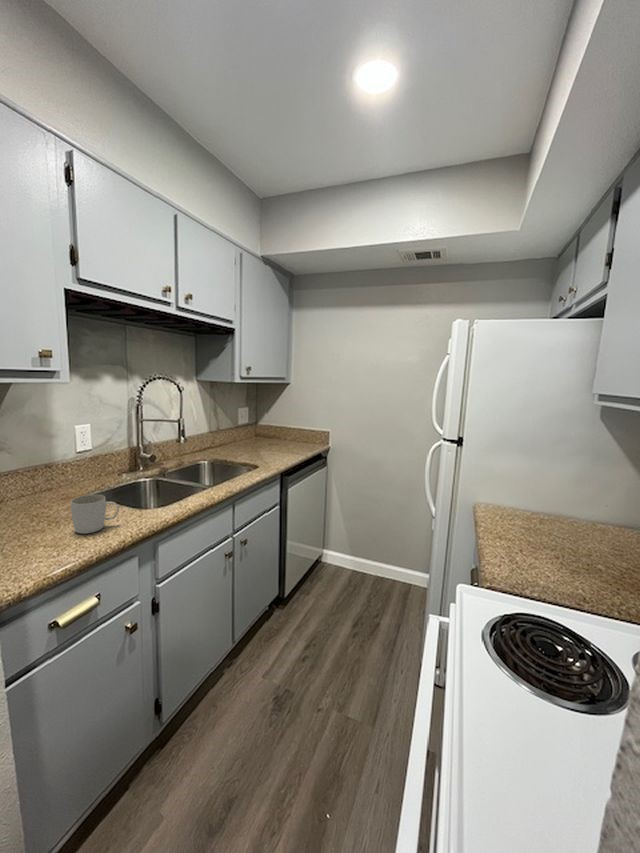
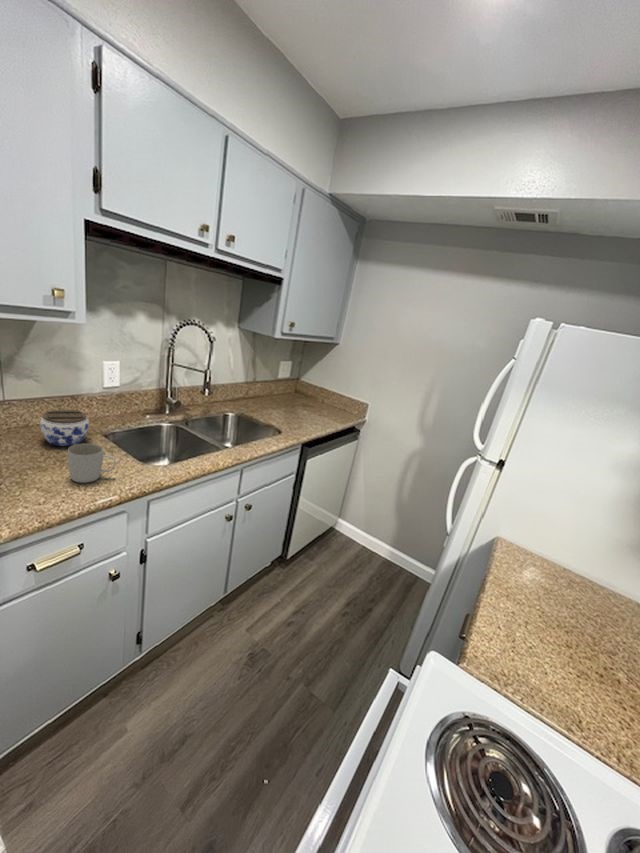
jar: none [25,474,75,511] -> present [40,409,89,446]

